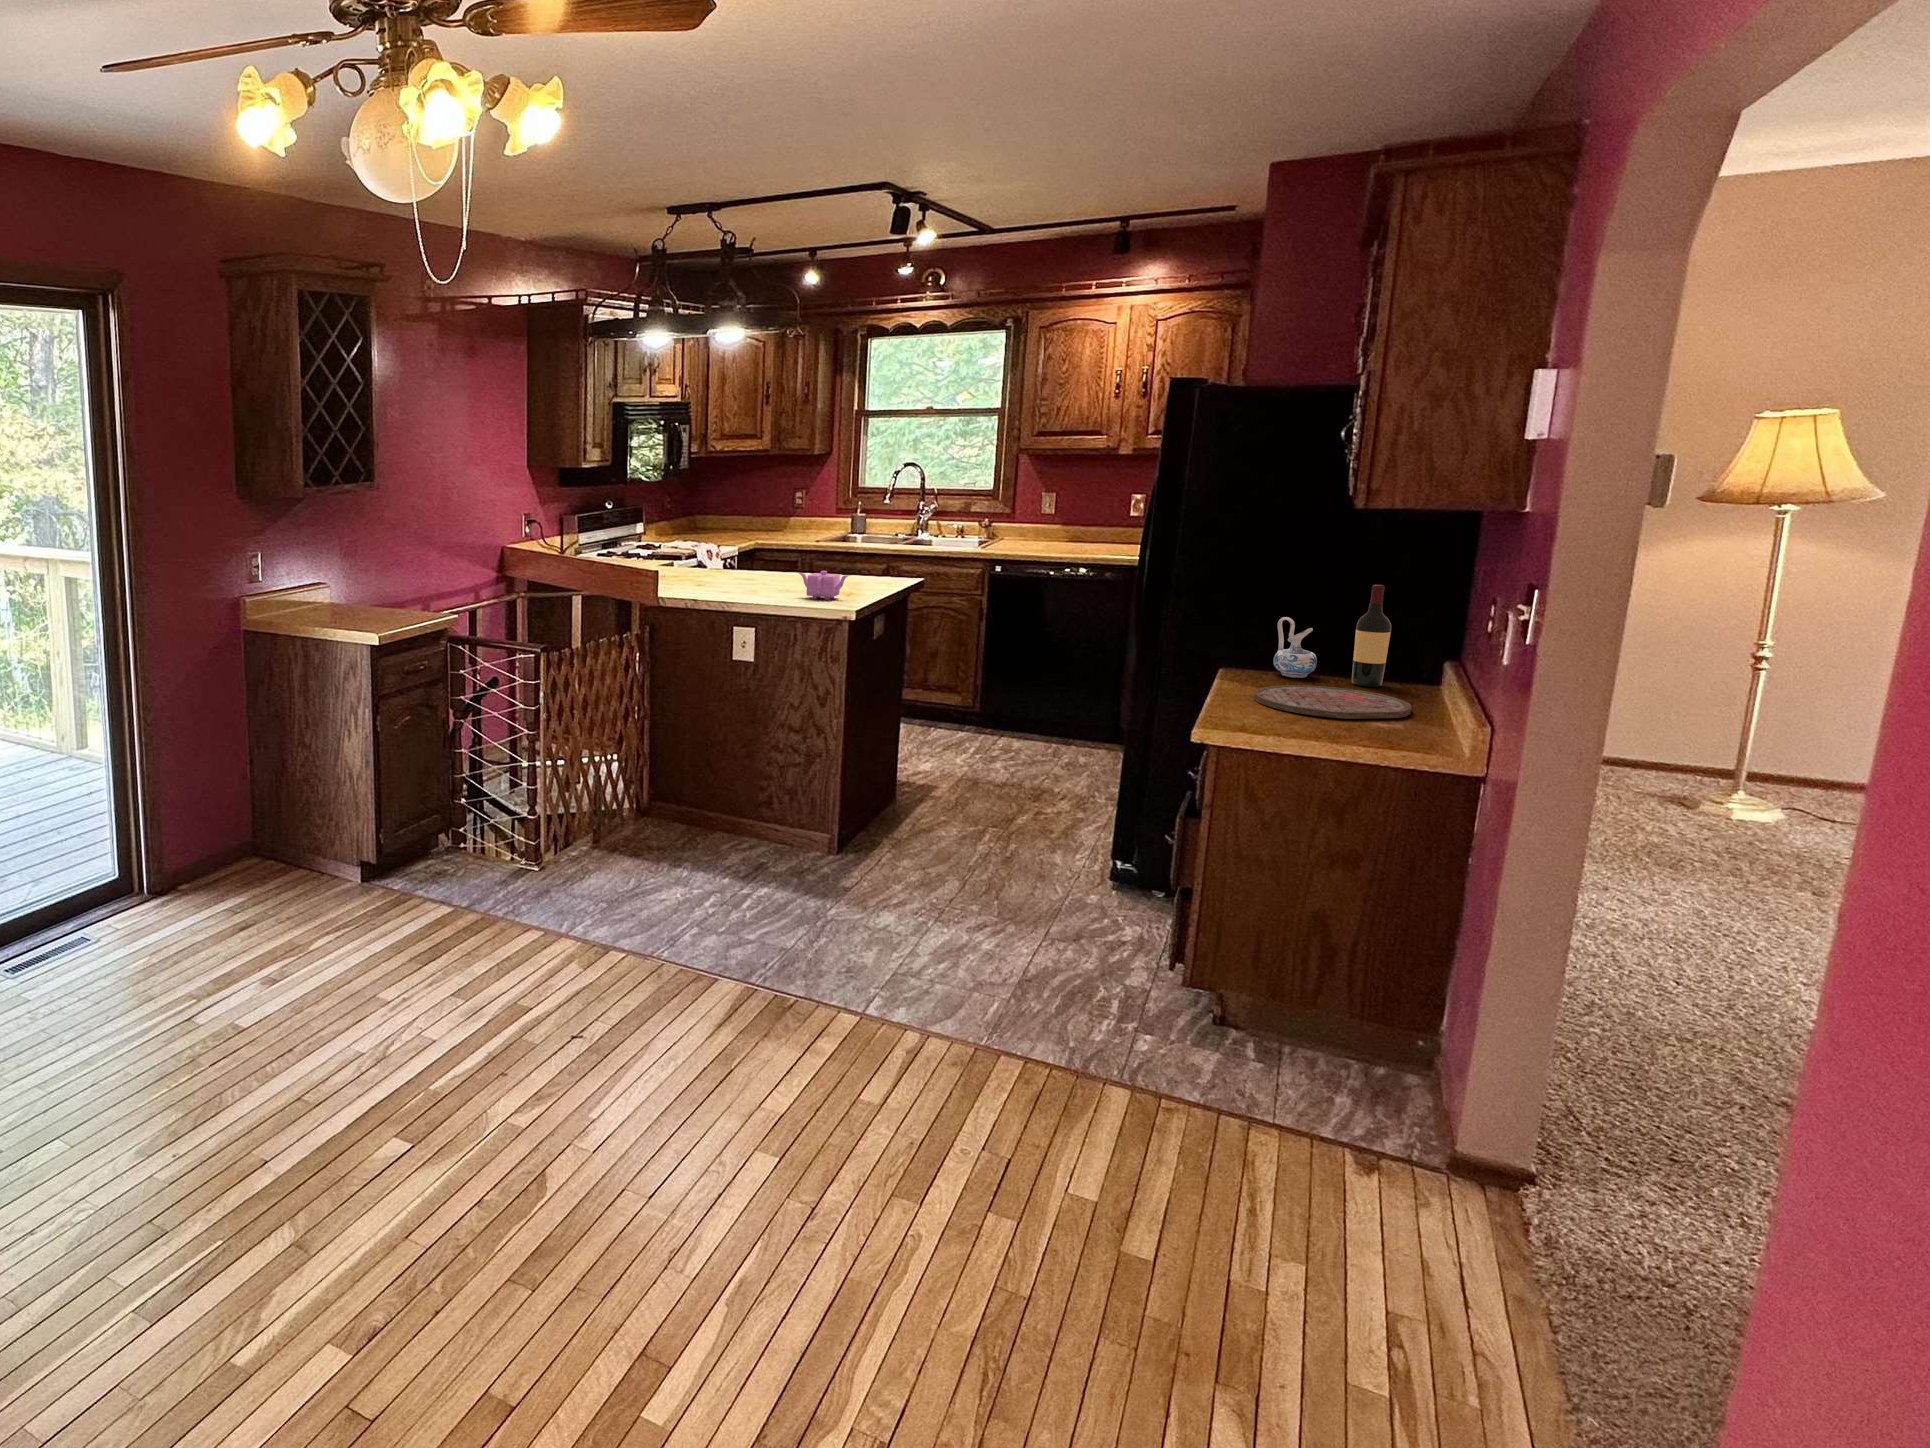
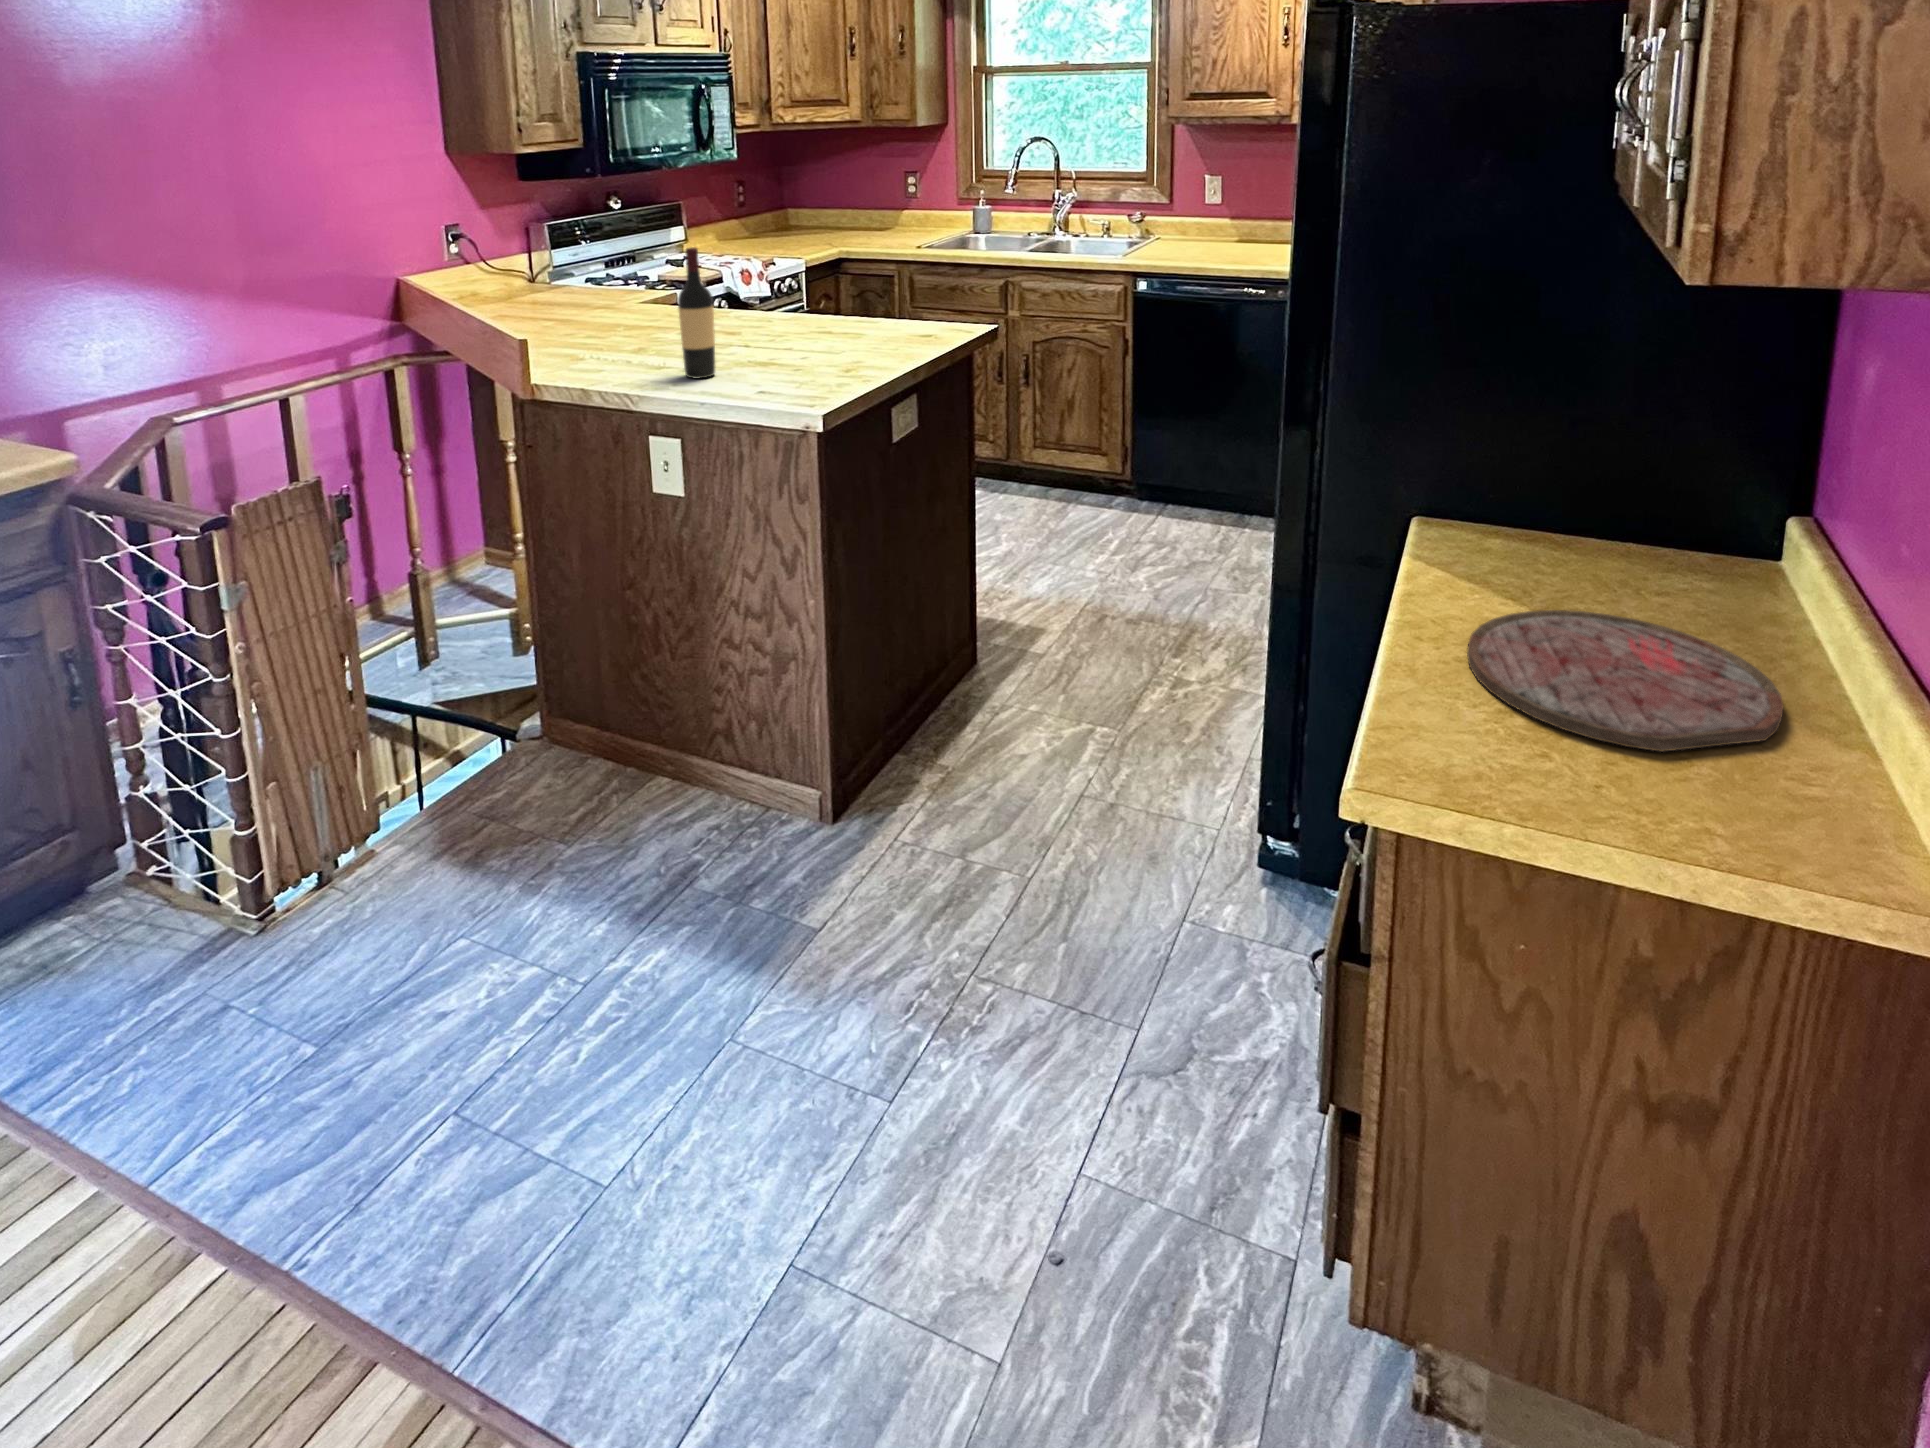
teapot: present [799,571,849,600] -> none [742,337,820,389]
wine bottle: present [1352,585,1391,687] -> present [678,247,716,379]
ceramic pitcher: present [1273,617,1317,678] -> none [1499,451,1575,571]

